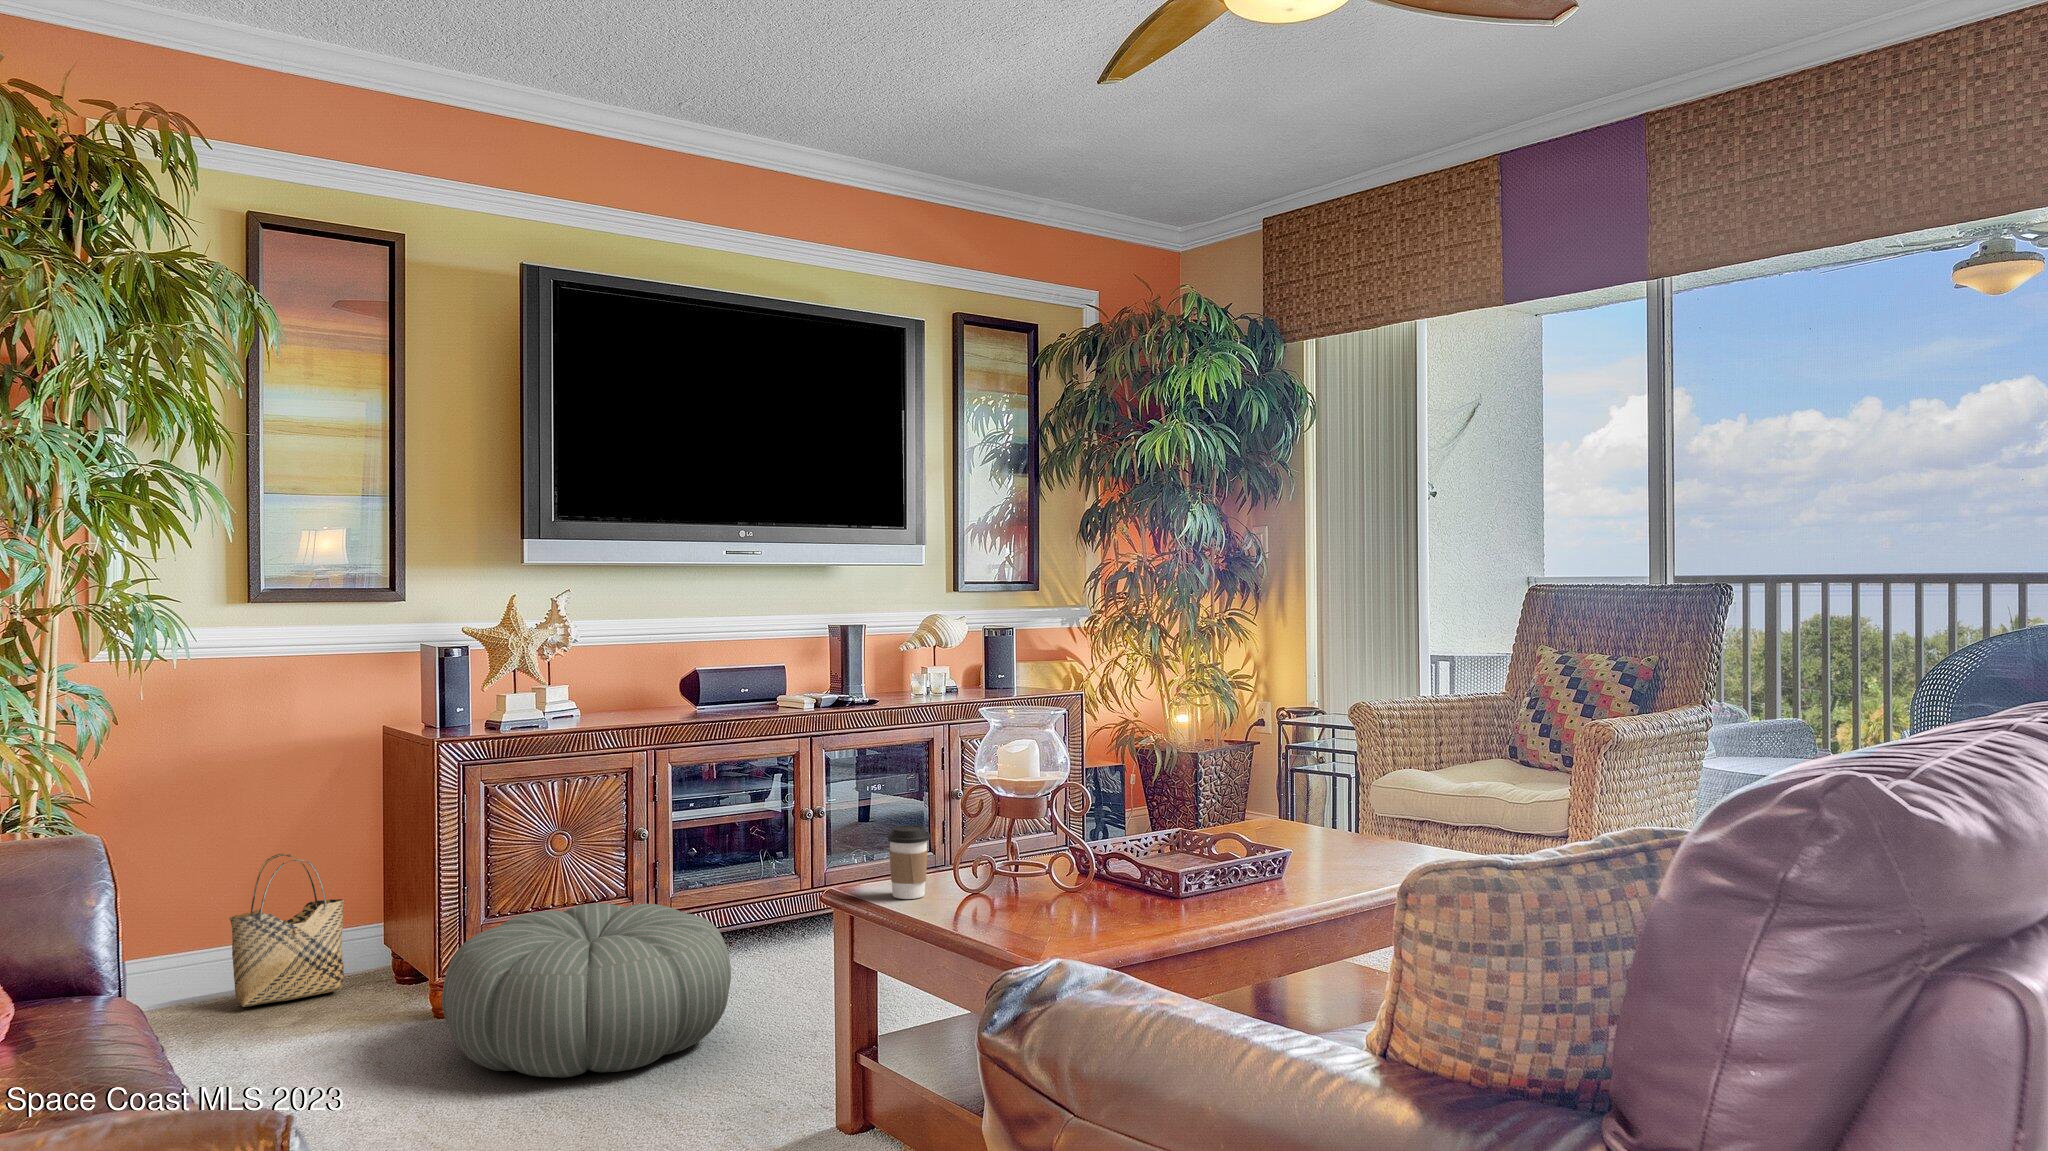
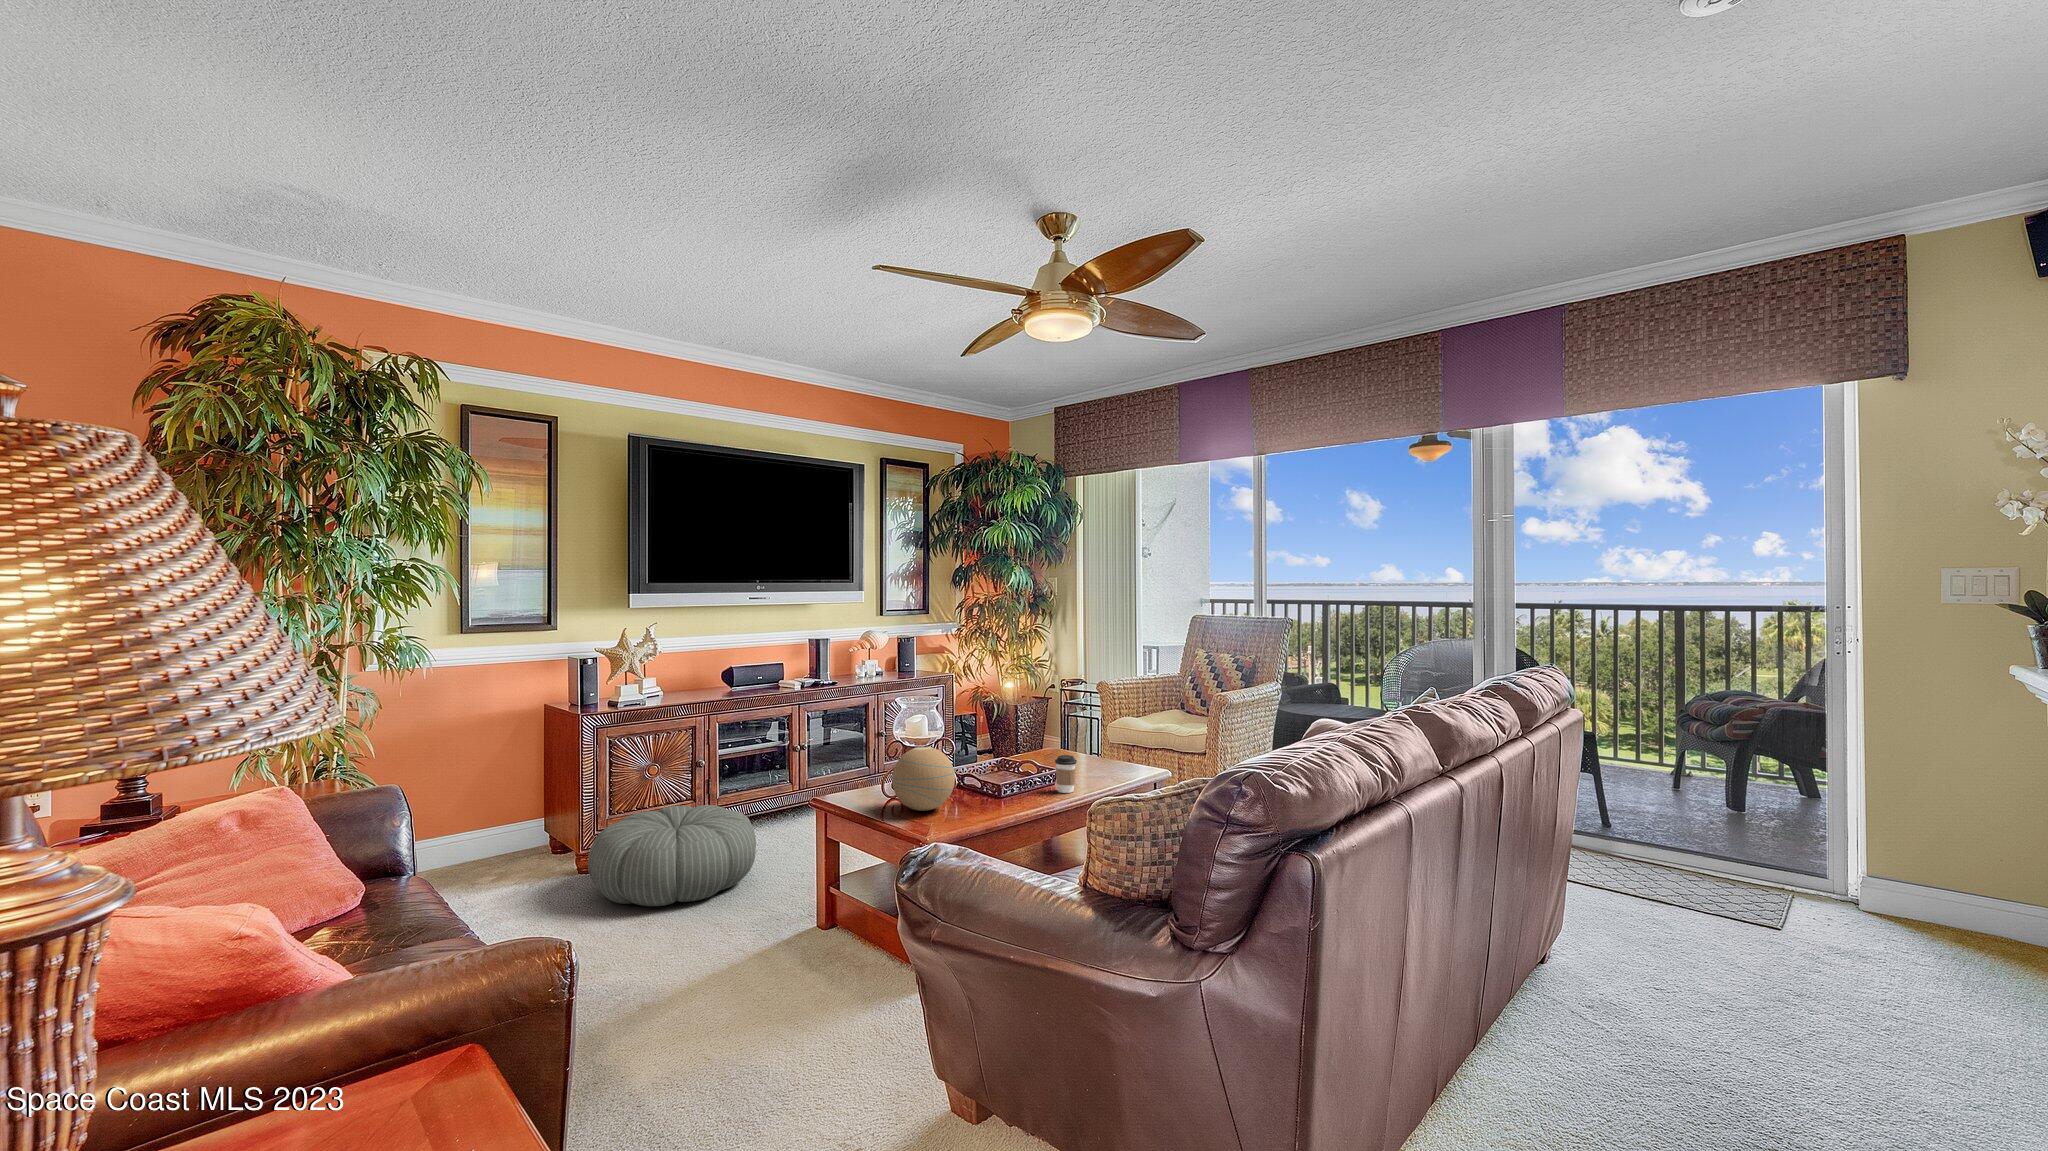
decorative orb: none [967,793,1086,915] -> present [892,747,955,811]
coffee cup: present [887,825,931,899] -> present [1055,755,1077,793]
woven basket: present [229,854,344,1007] -> none [450,781,520,873]

